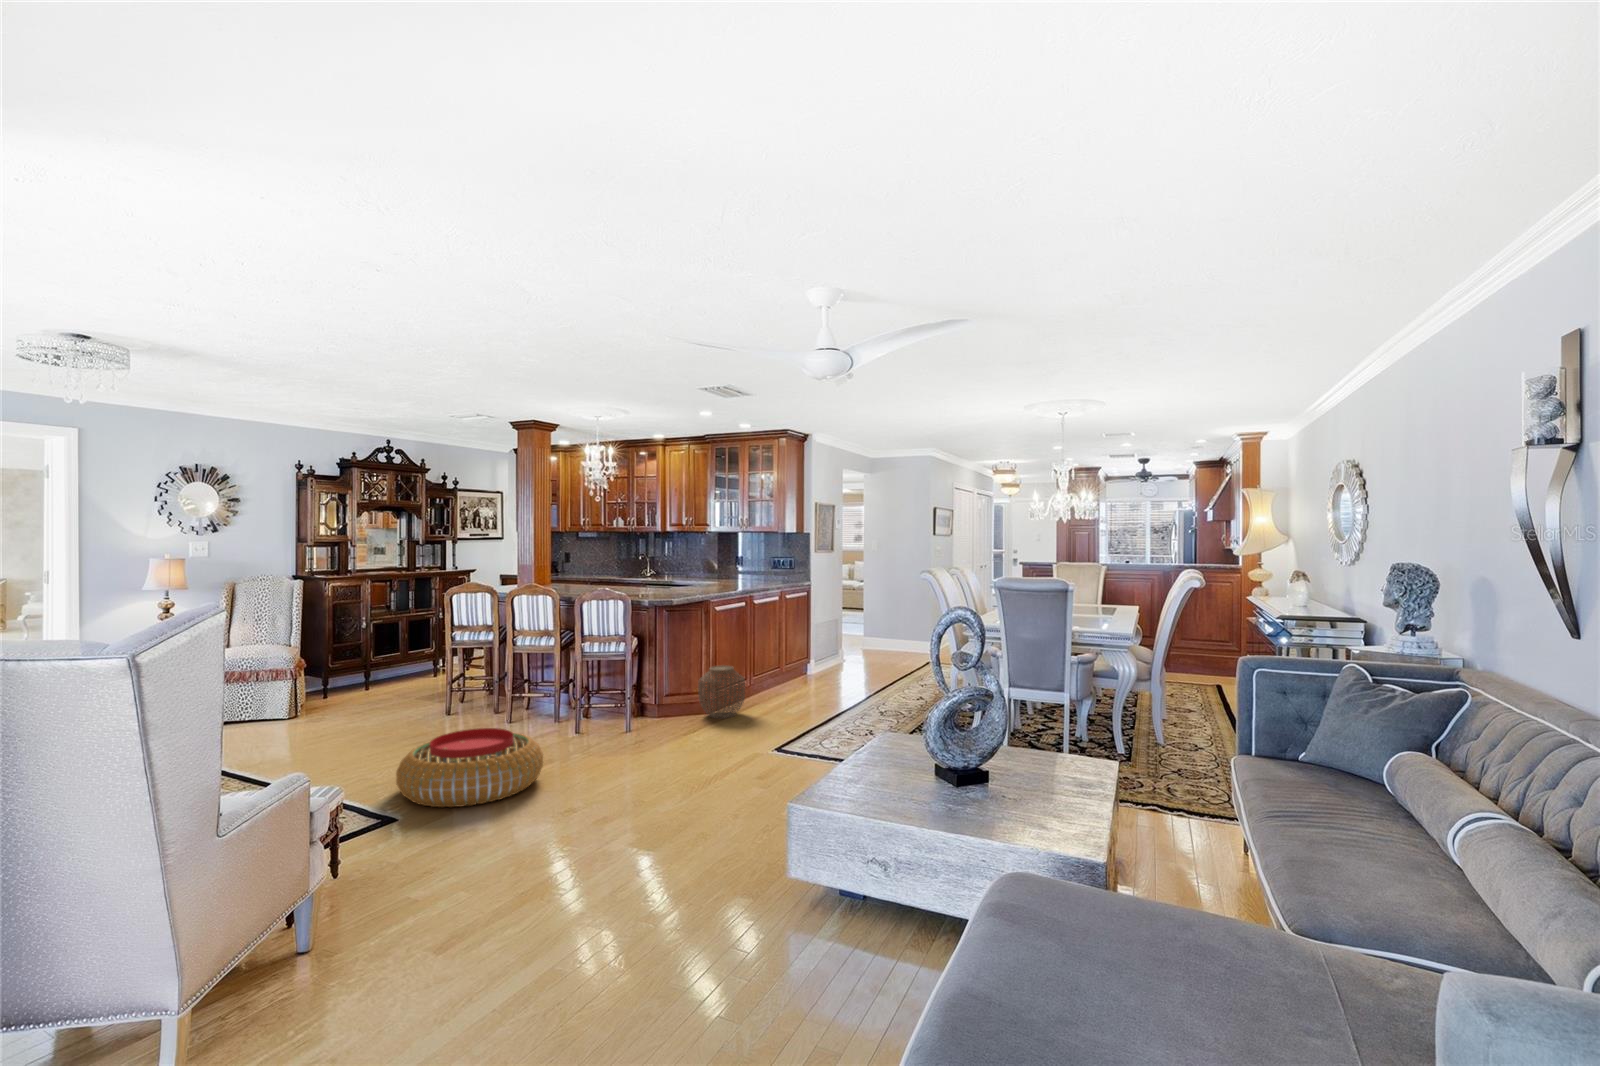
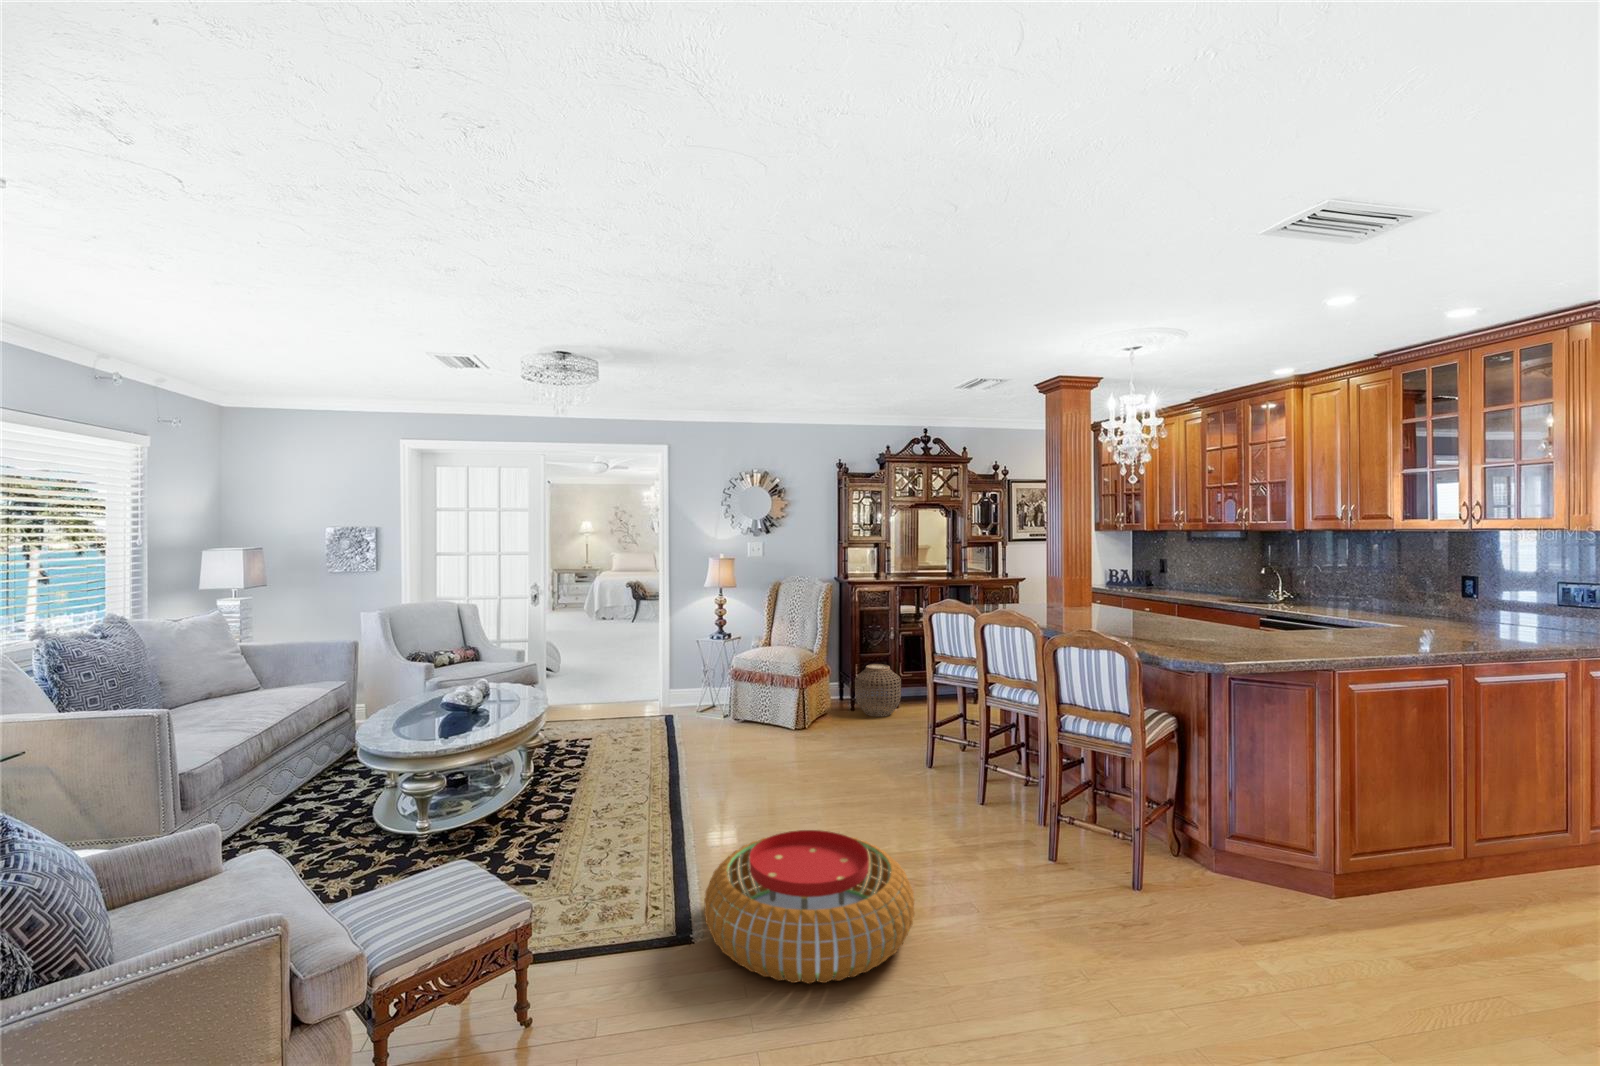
woven basket: present [698,665,745,719] -> present [855,664,901,716]

